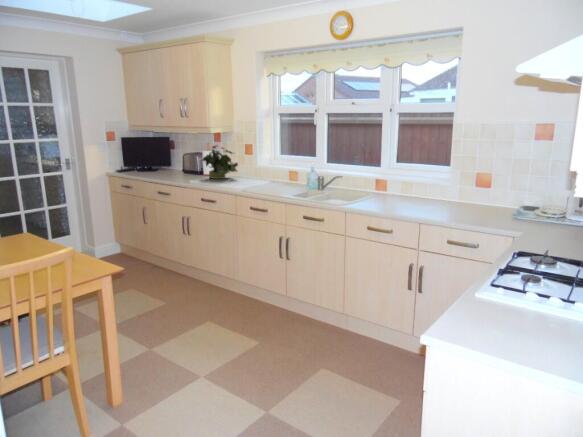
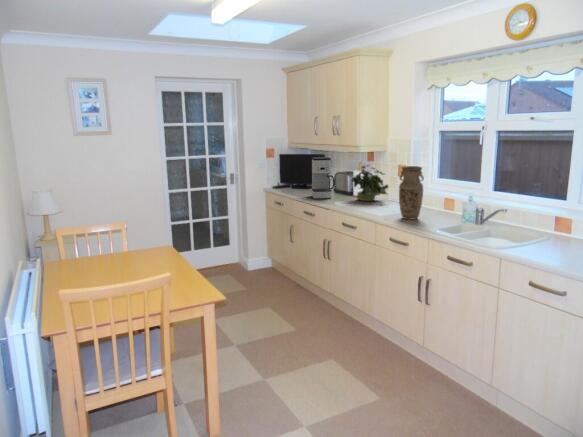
coffee maker: none [161,139,186,179] -> present [312,157,335,199]
vase: none [253,144,275,190] -> present [399,166,424,219]

